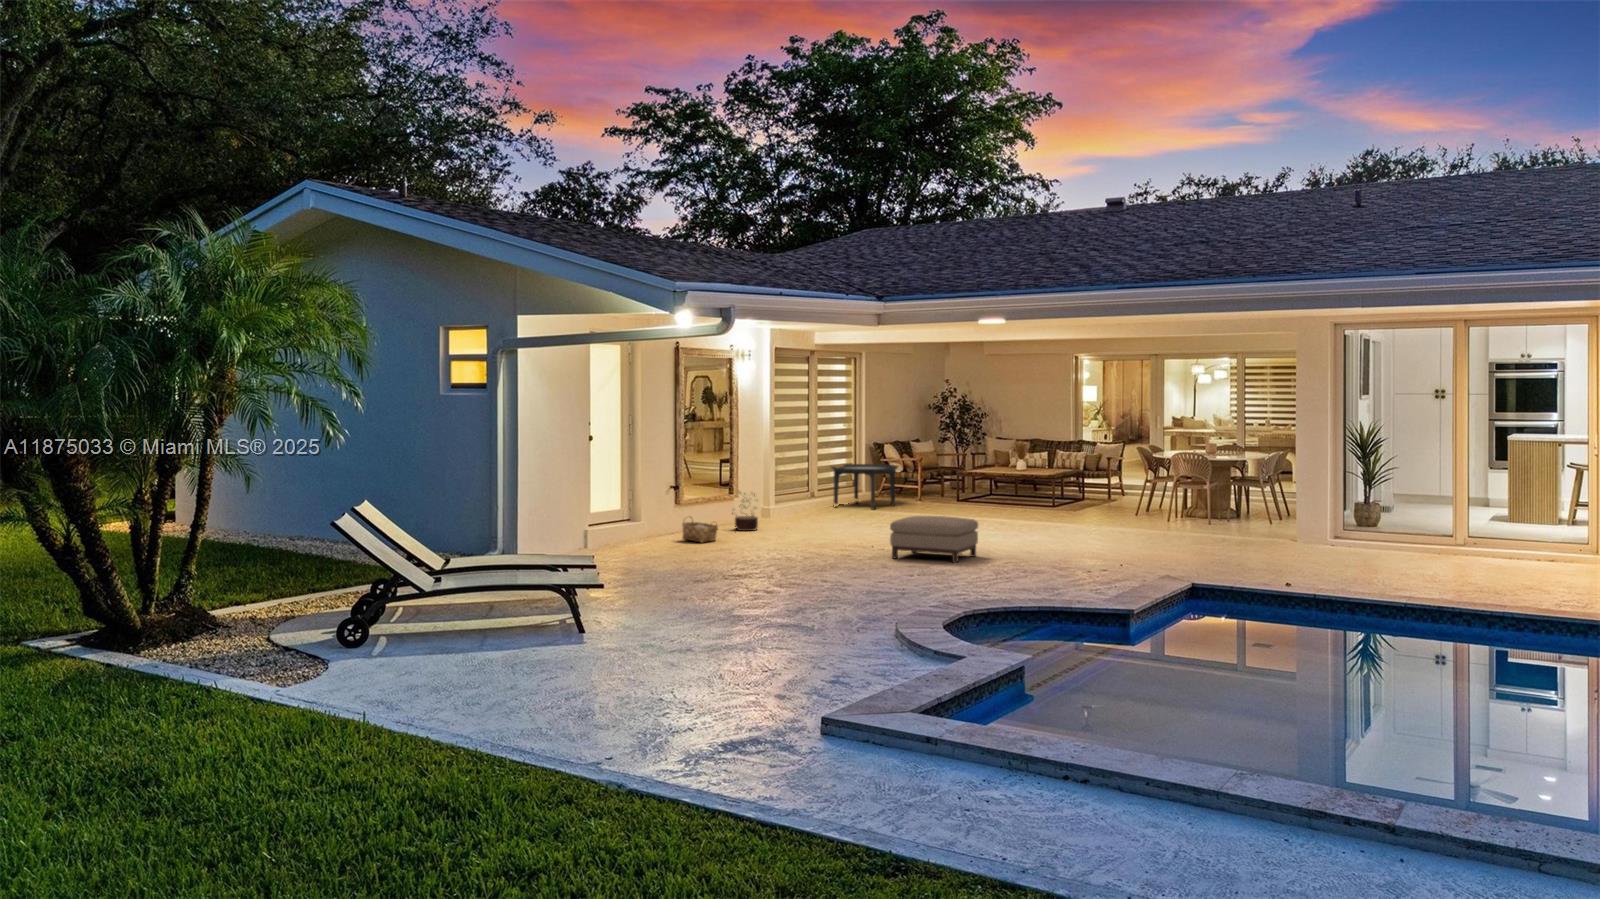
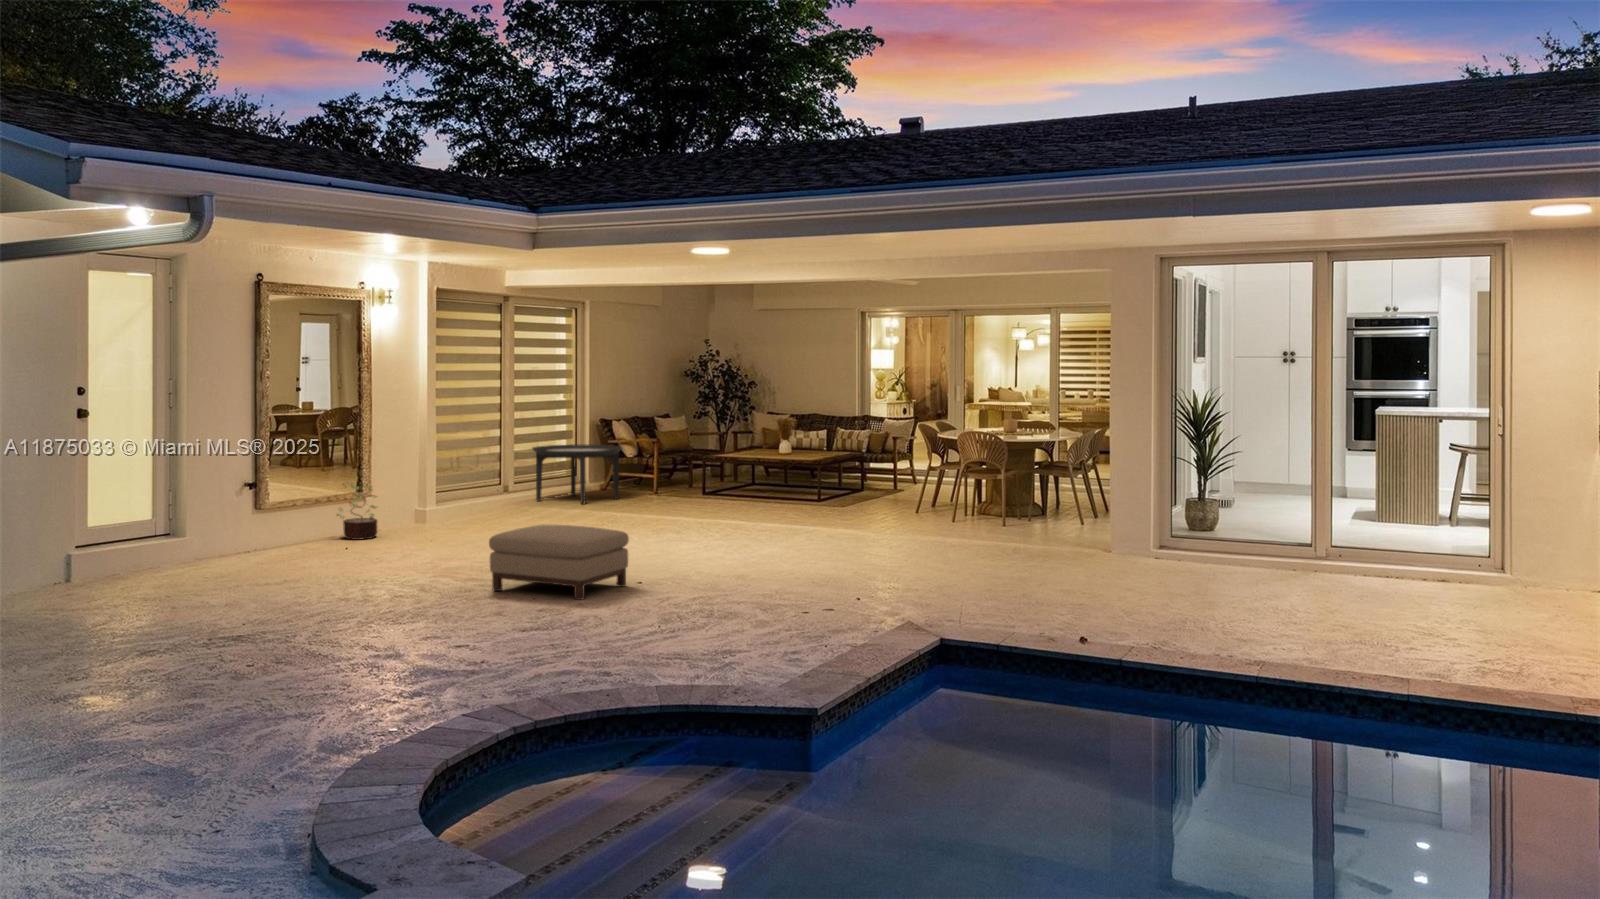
woven basket: present [682,521,718,543] -> none [232,521,285,561]

